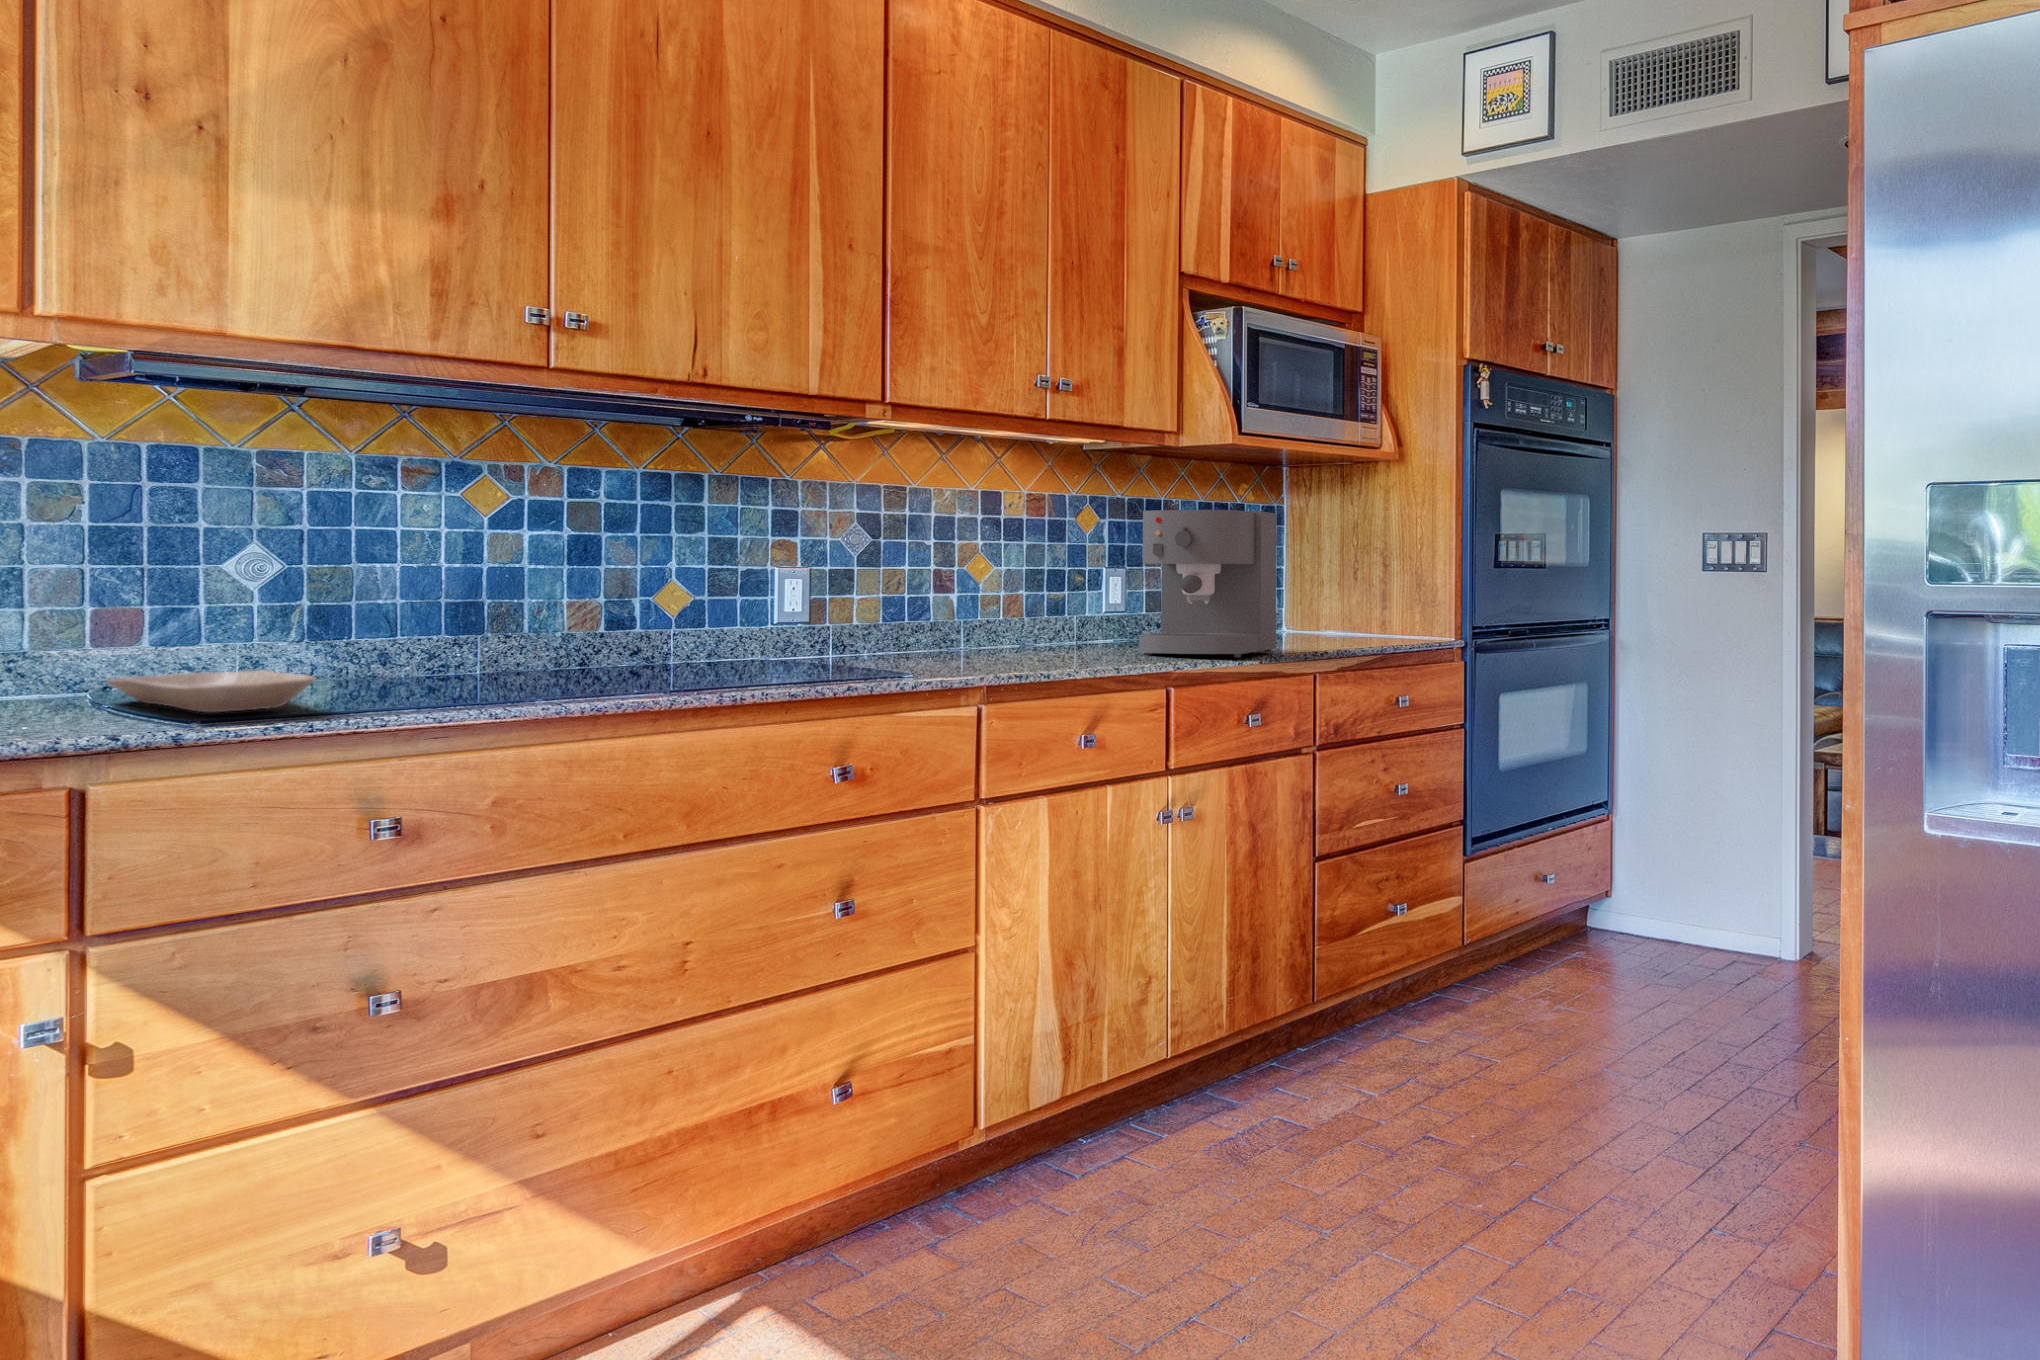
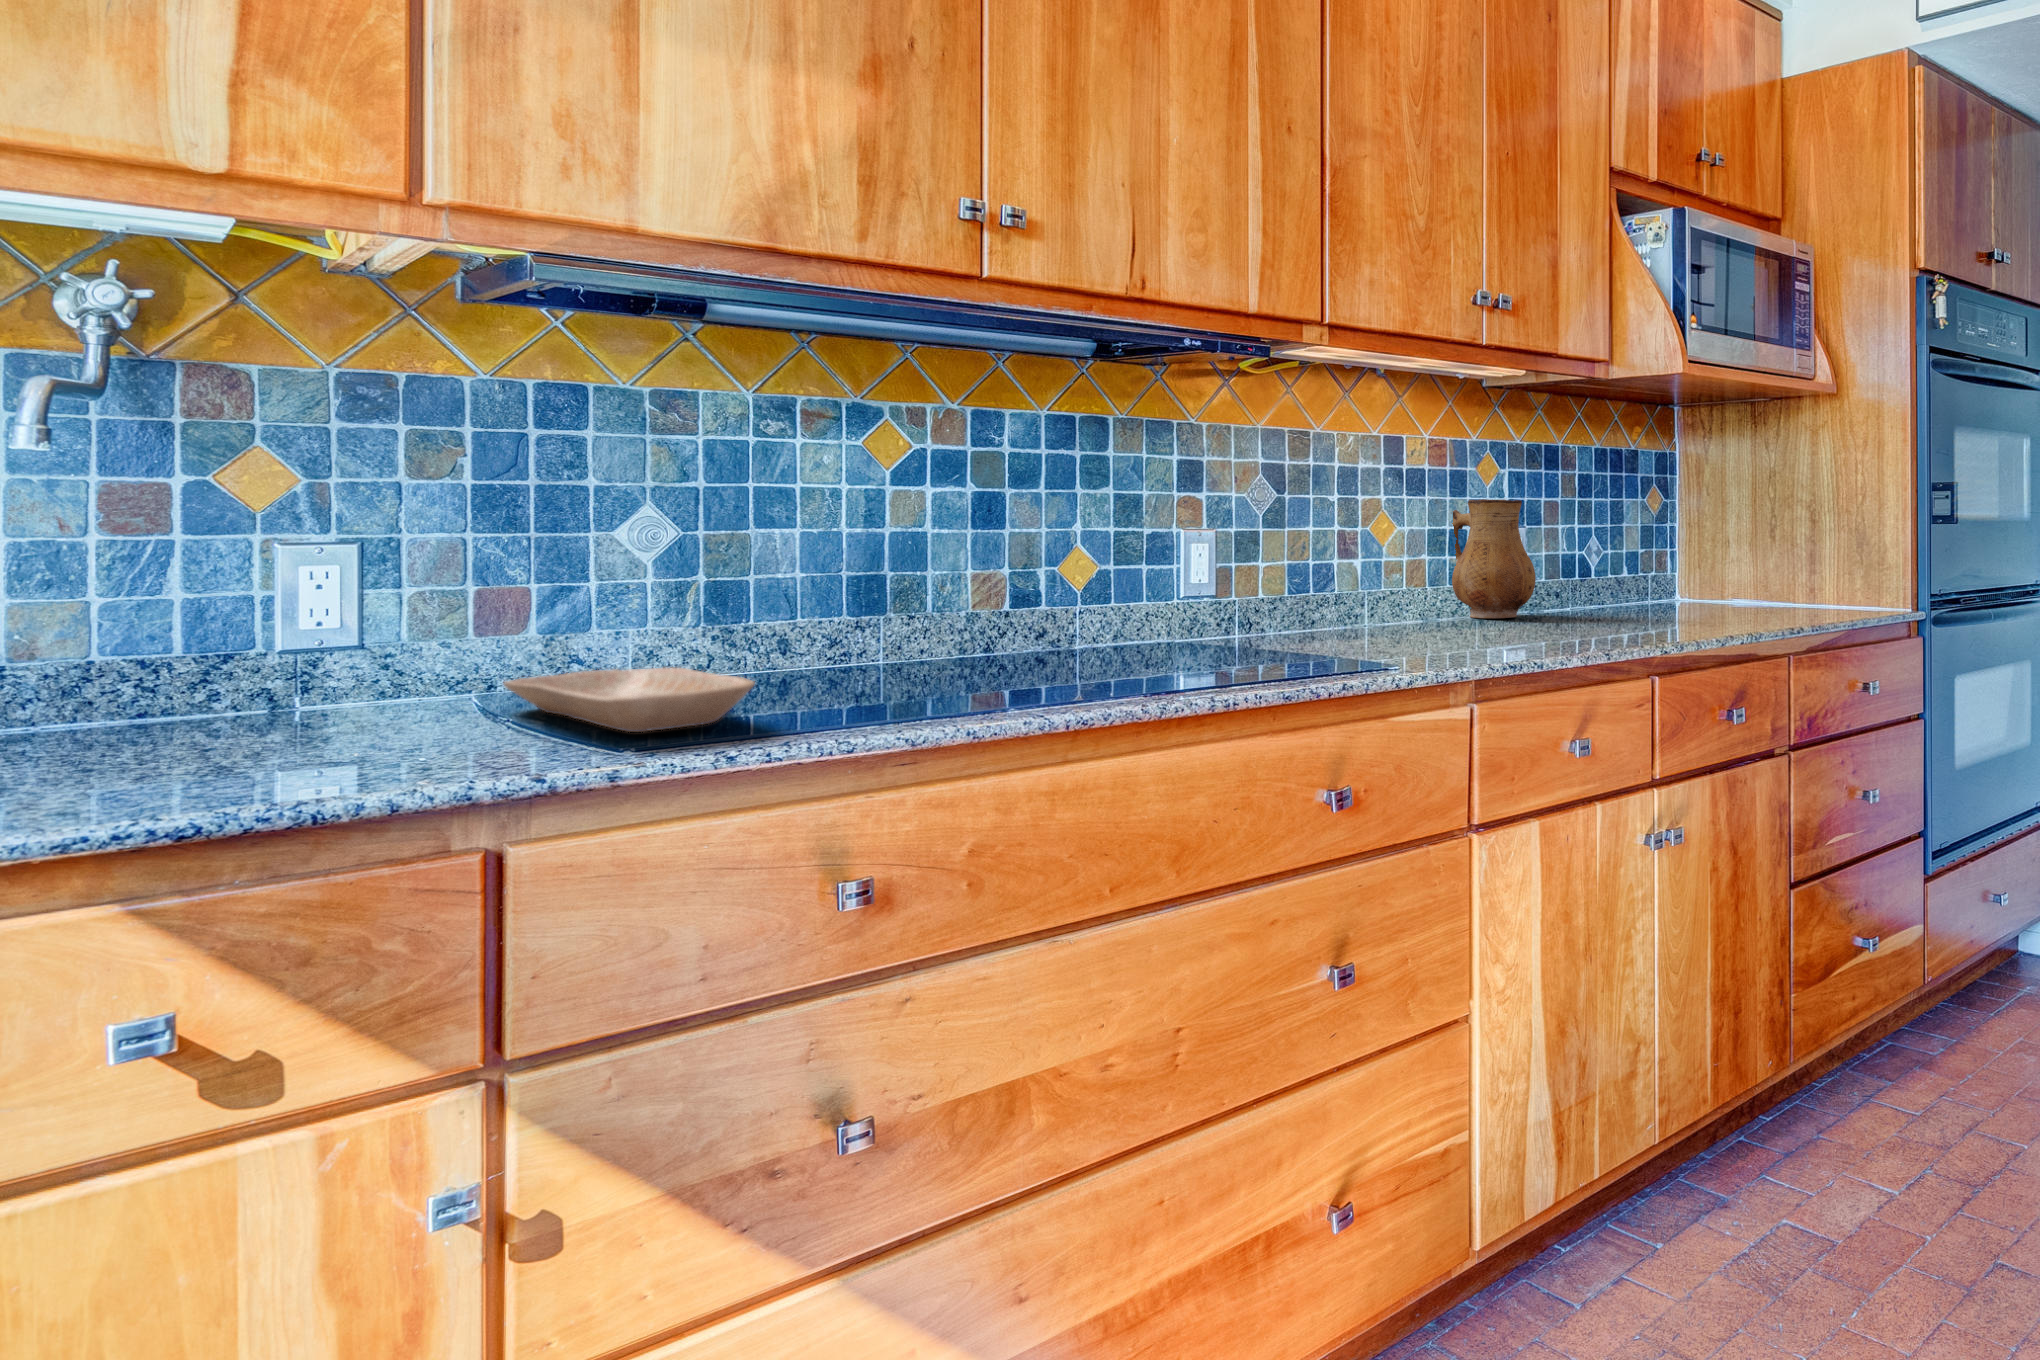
coffee maker: present [1139,510,1276,657] -> none [1581,453,1729,636]
ceramic pitcher: none [1050,545,1123,644] -> present [1452,499,1536,618]

